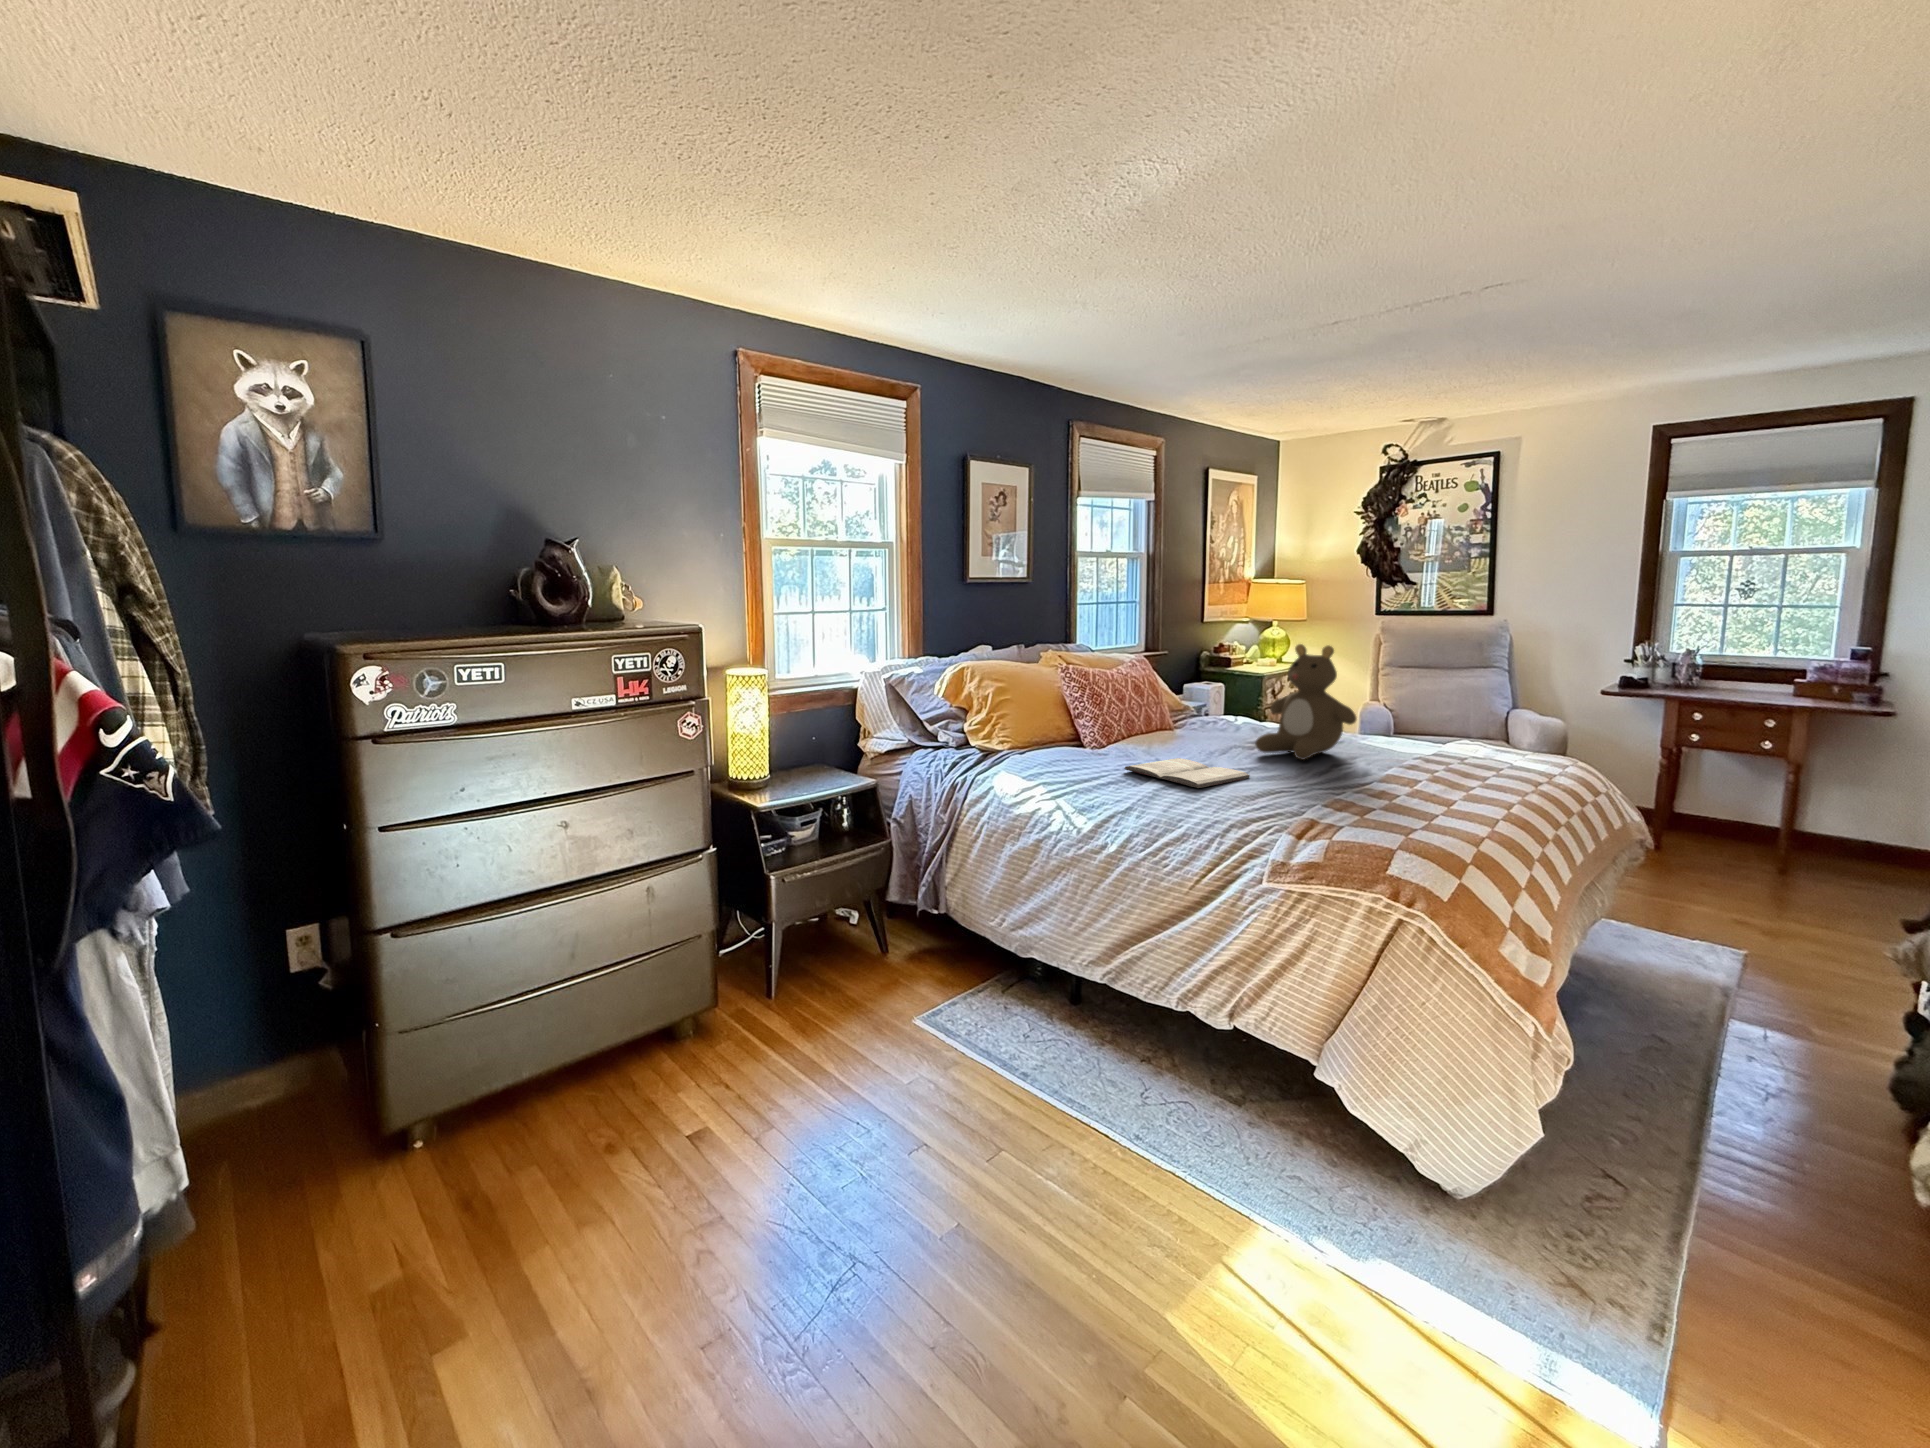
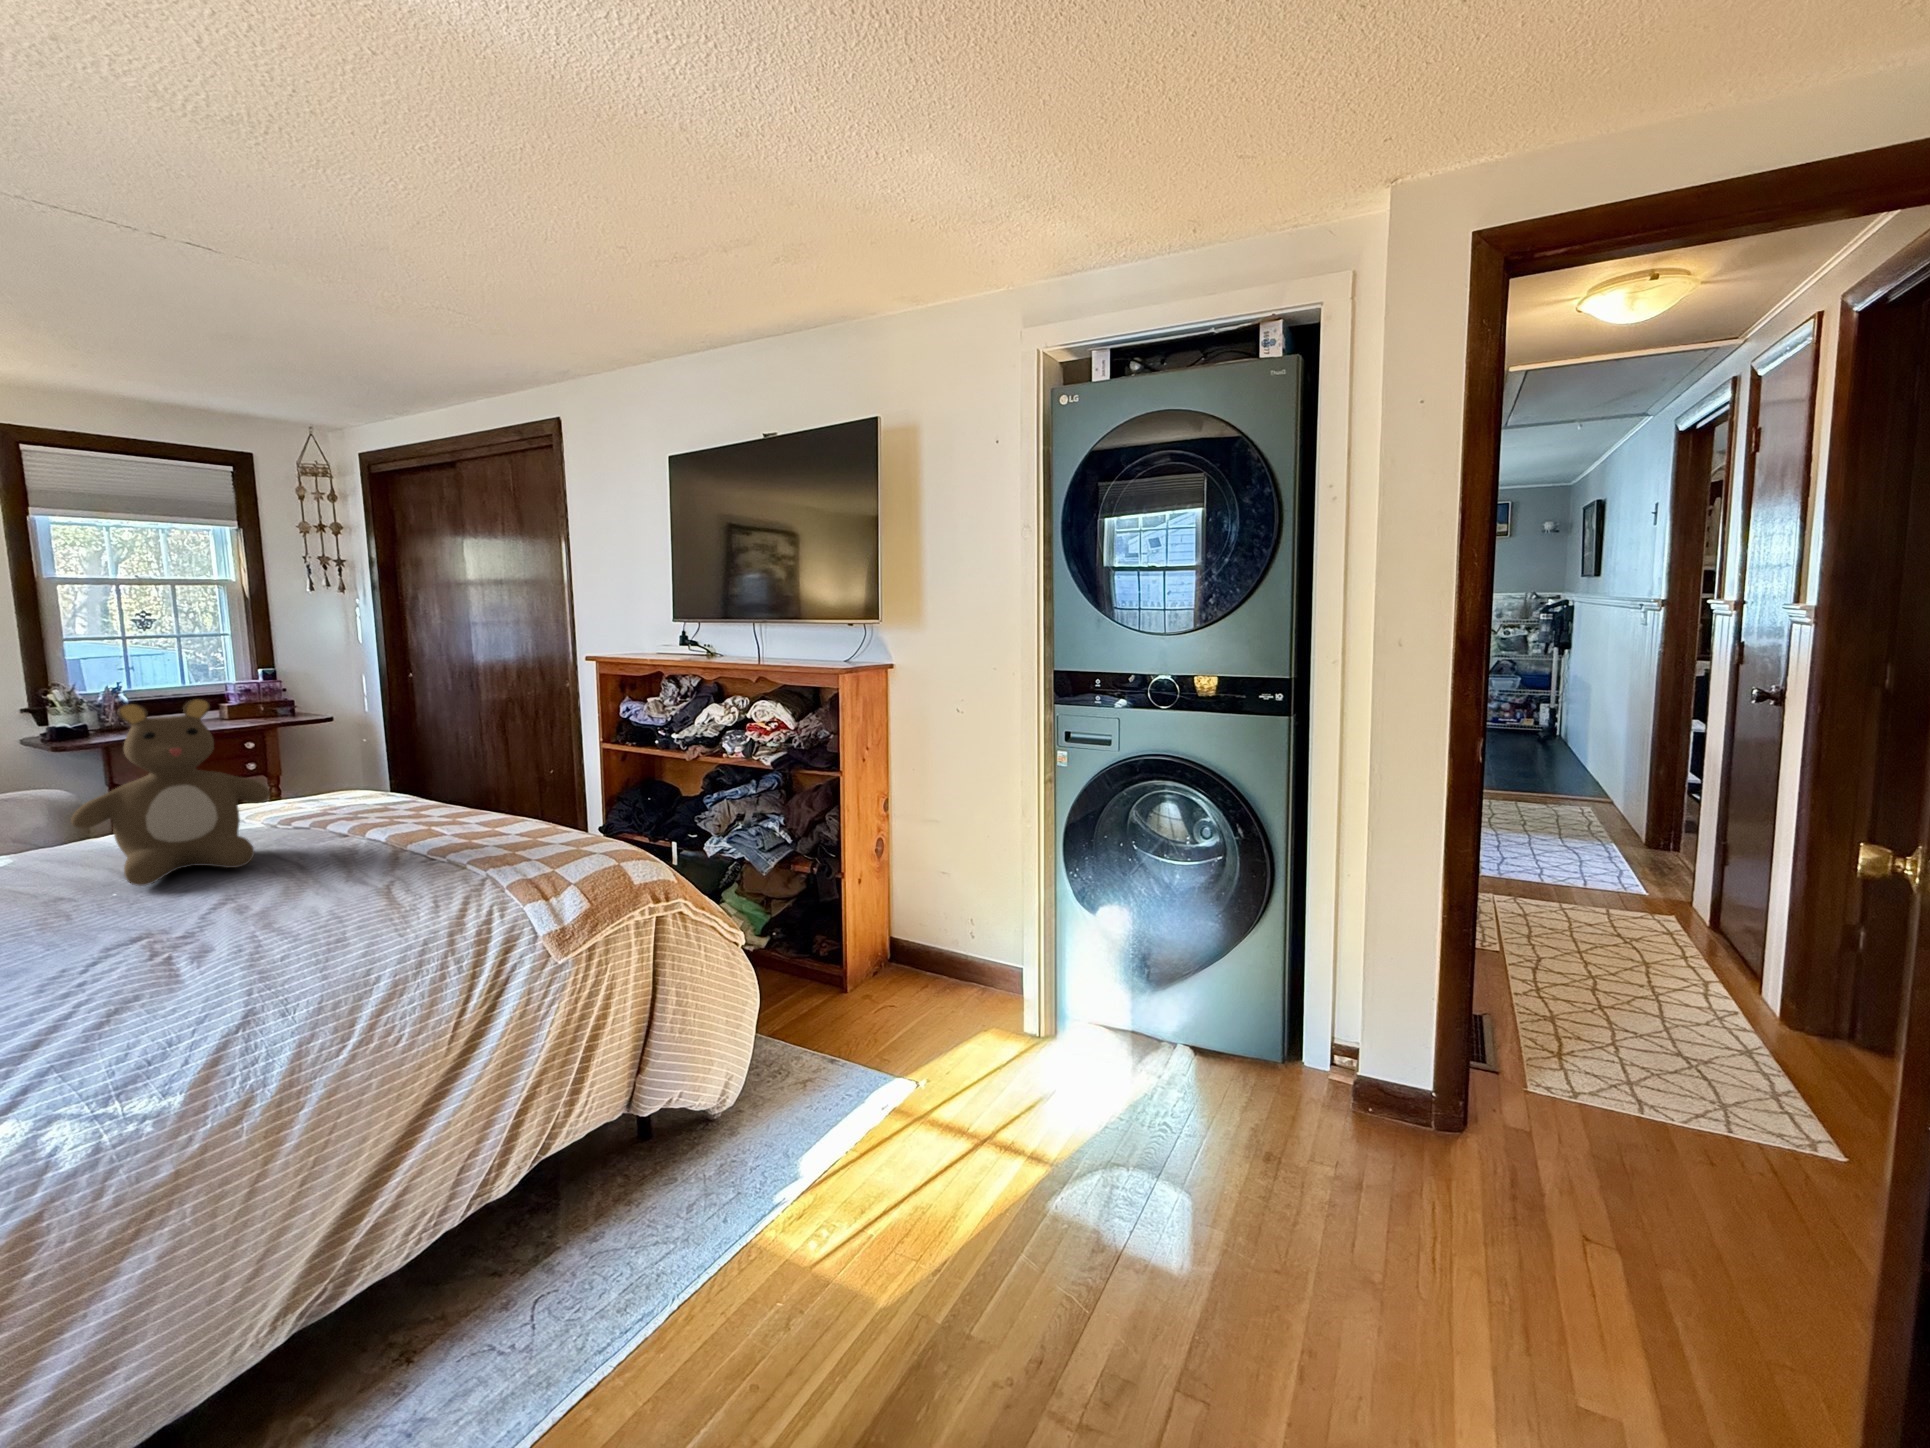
magazine: present [1125,758,1250,788] -> none [50,898,307,993]

